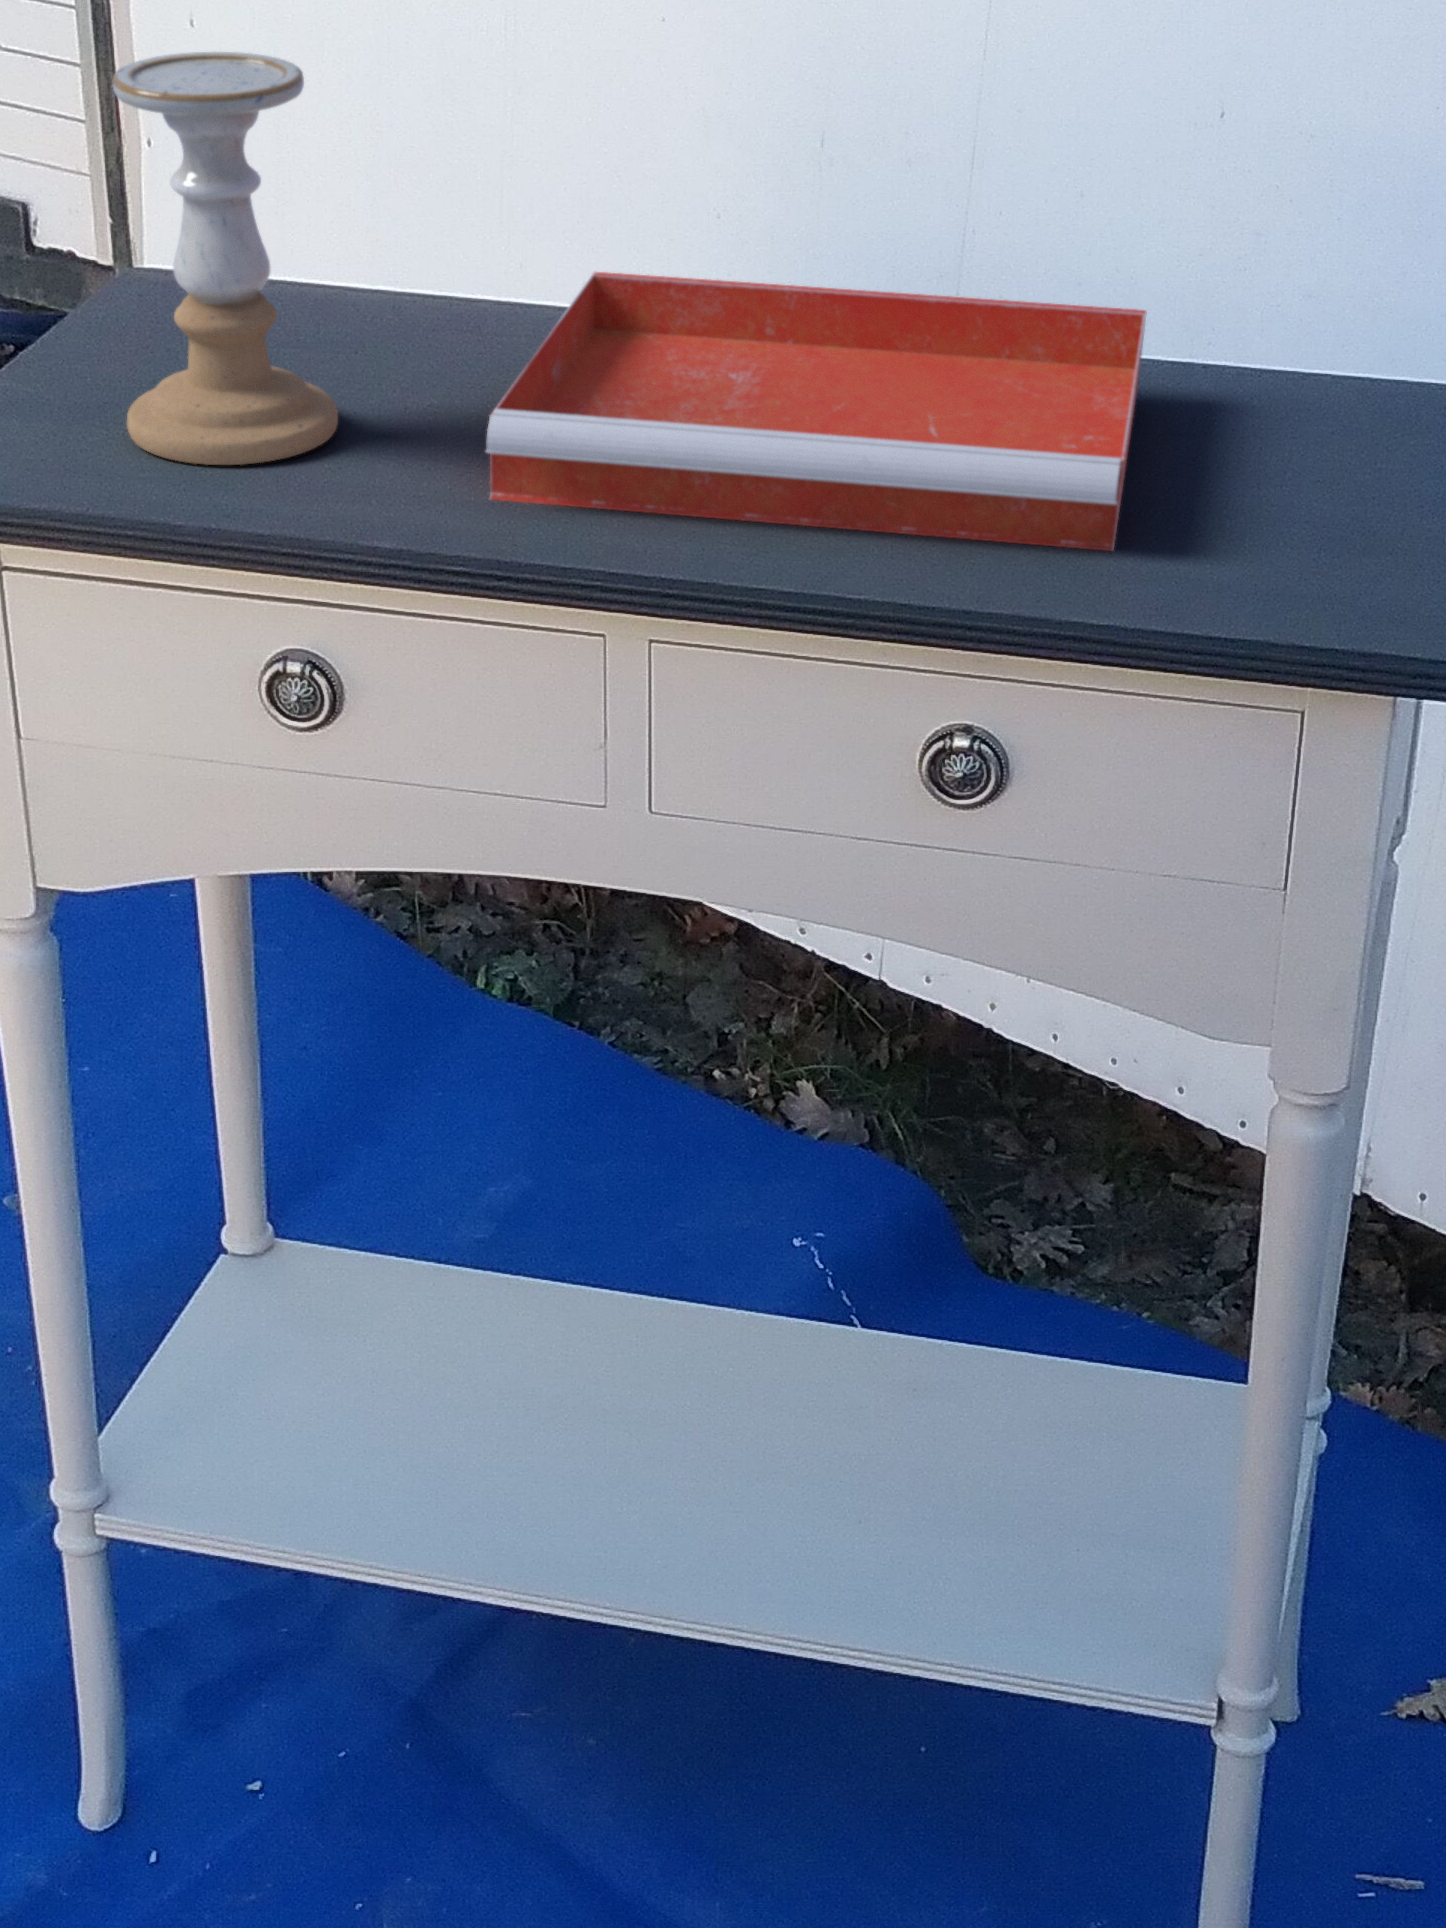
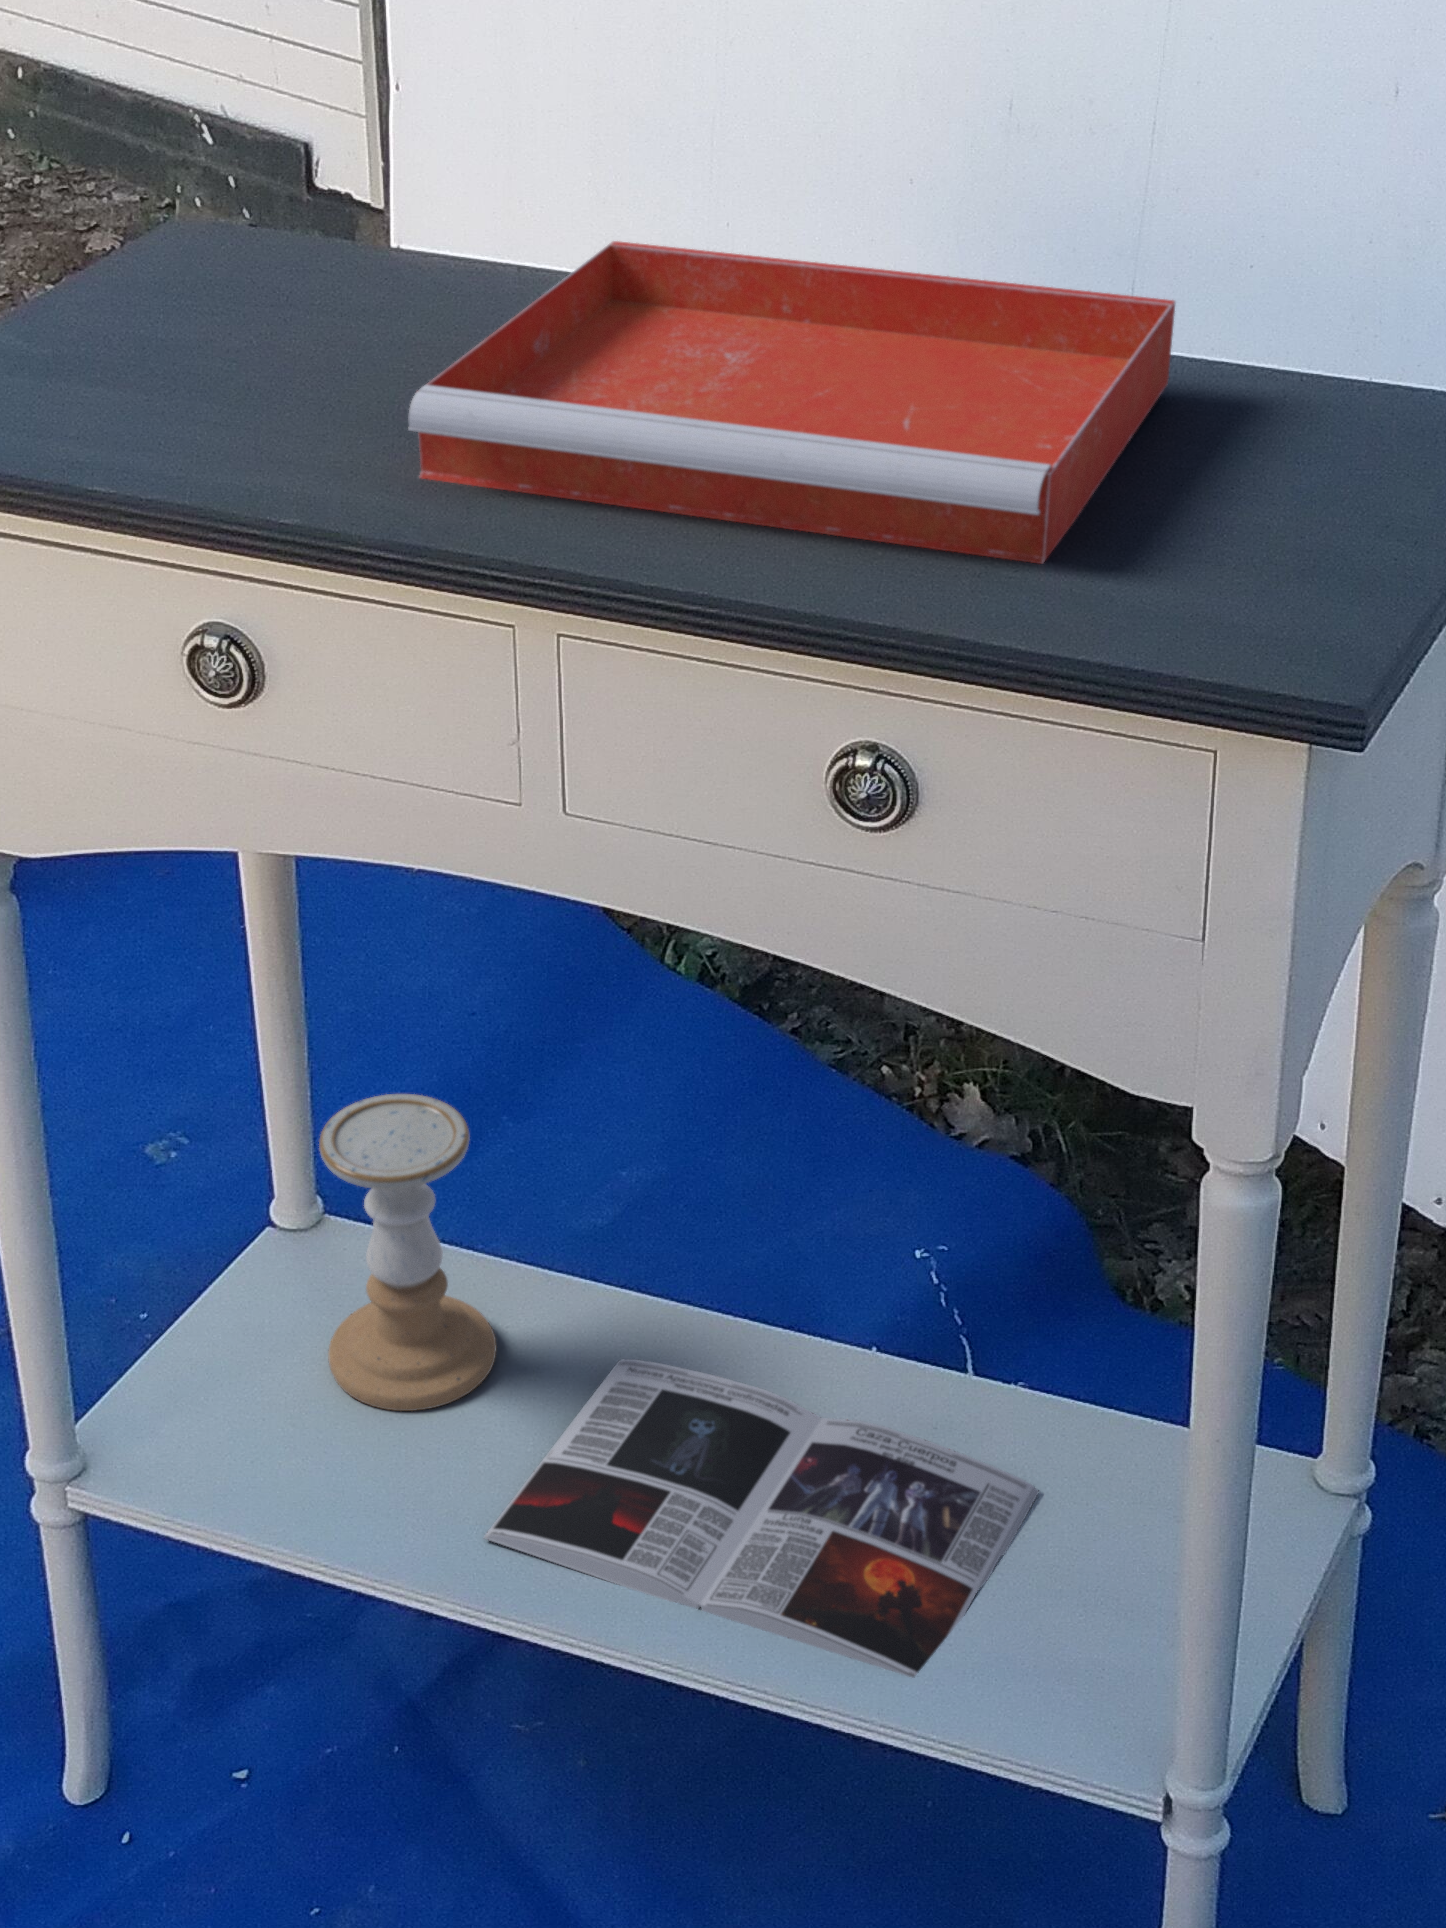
candle holder: present [112,52,338,465] -> present [319,1094,497,1411]
magazine: none [518,1358,1027,1635] -> present [484,1359,1039,1677]

